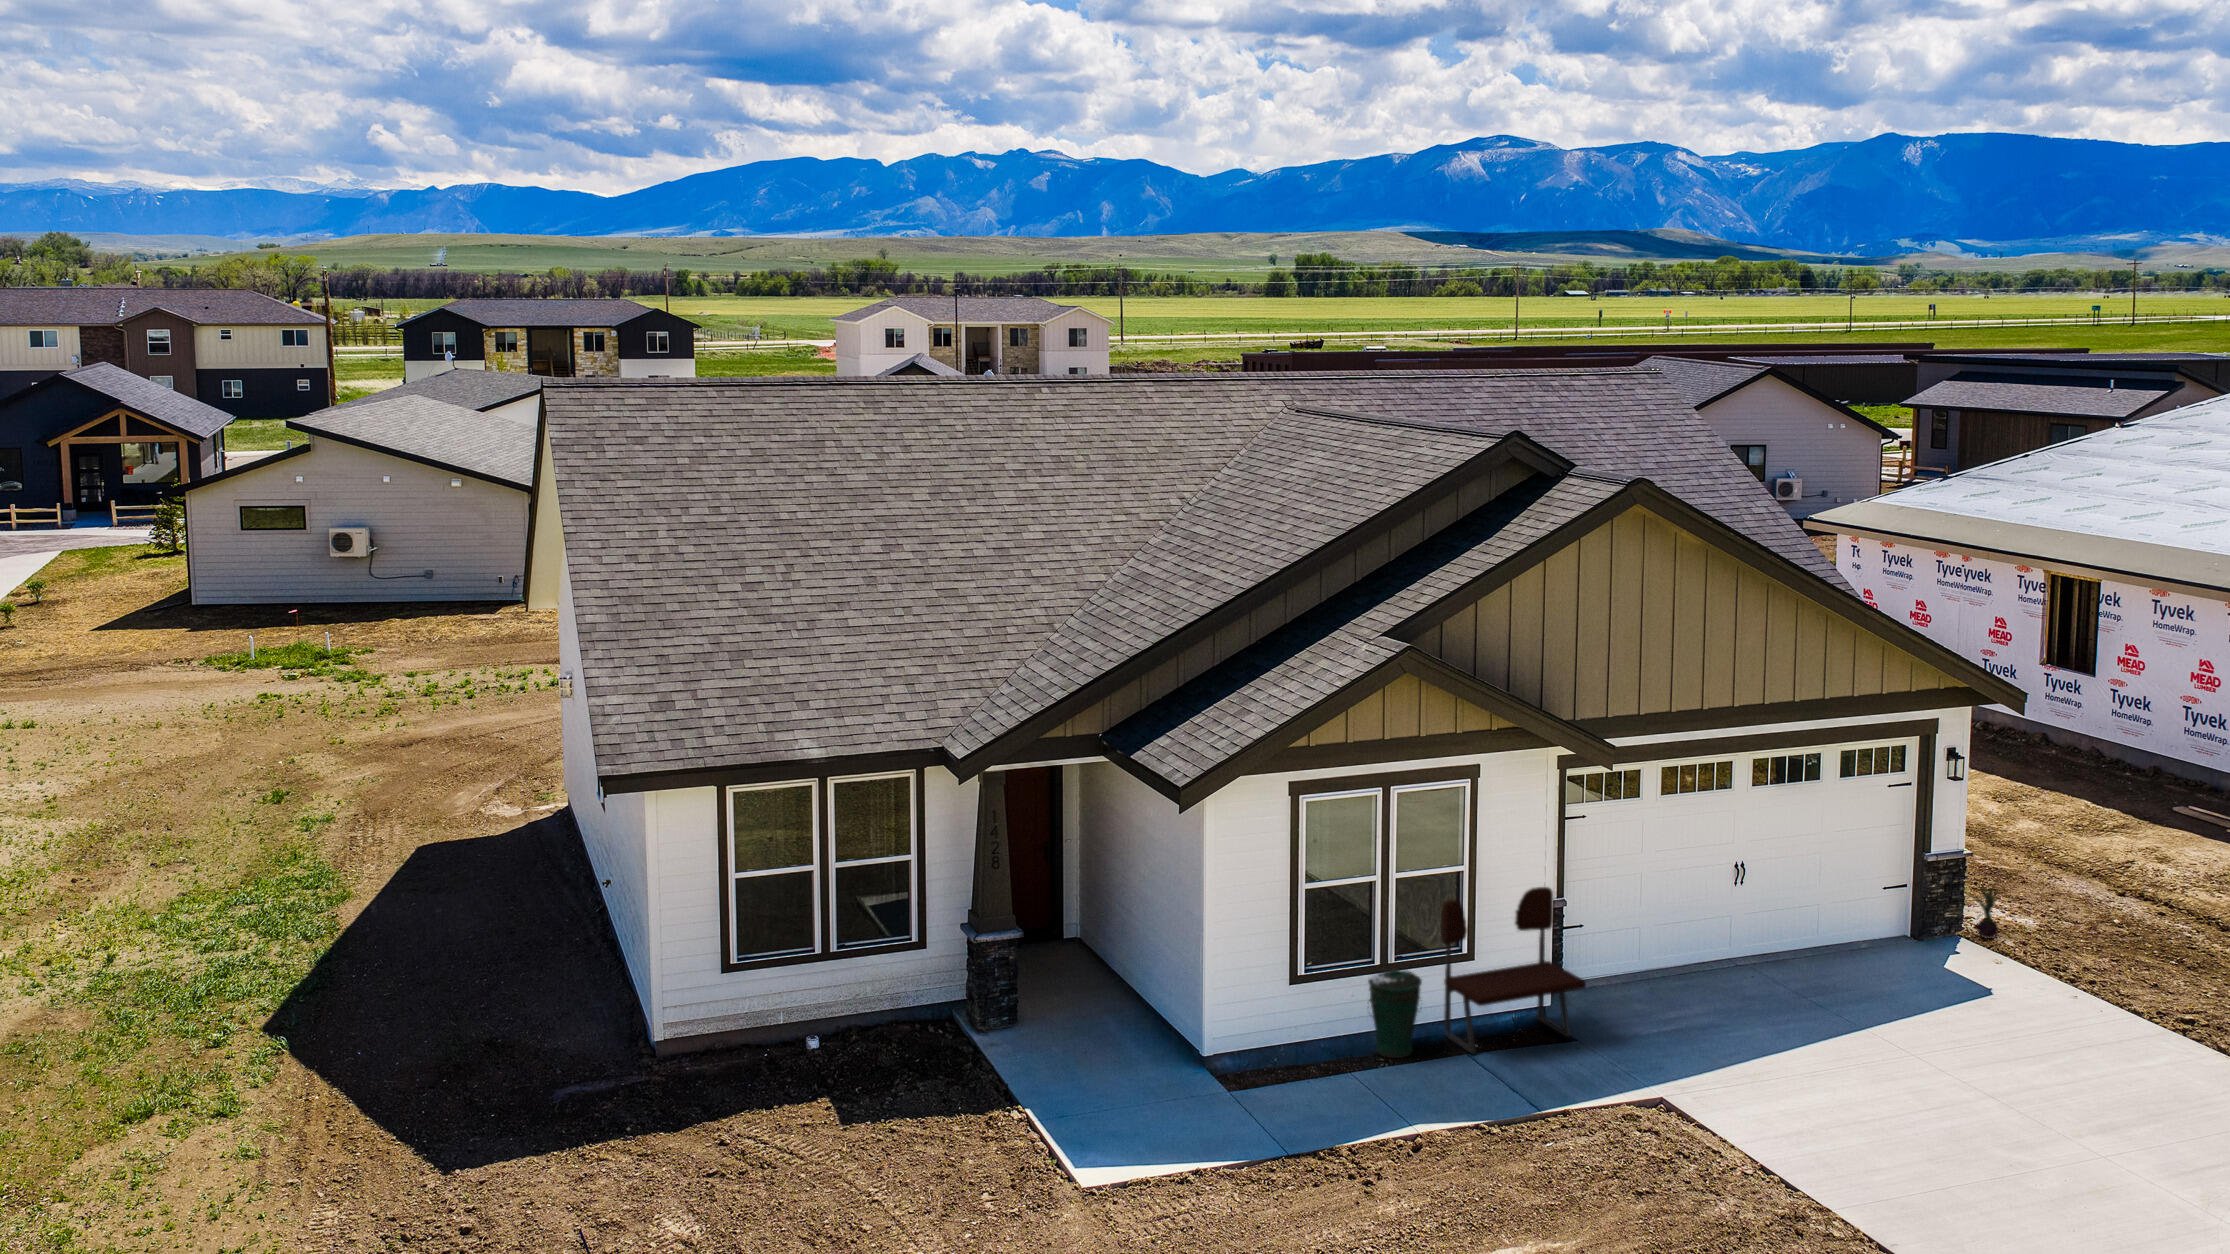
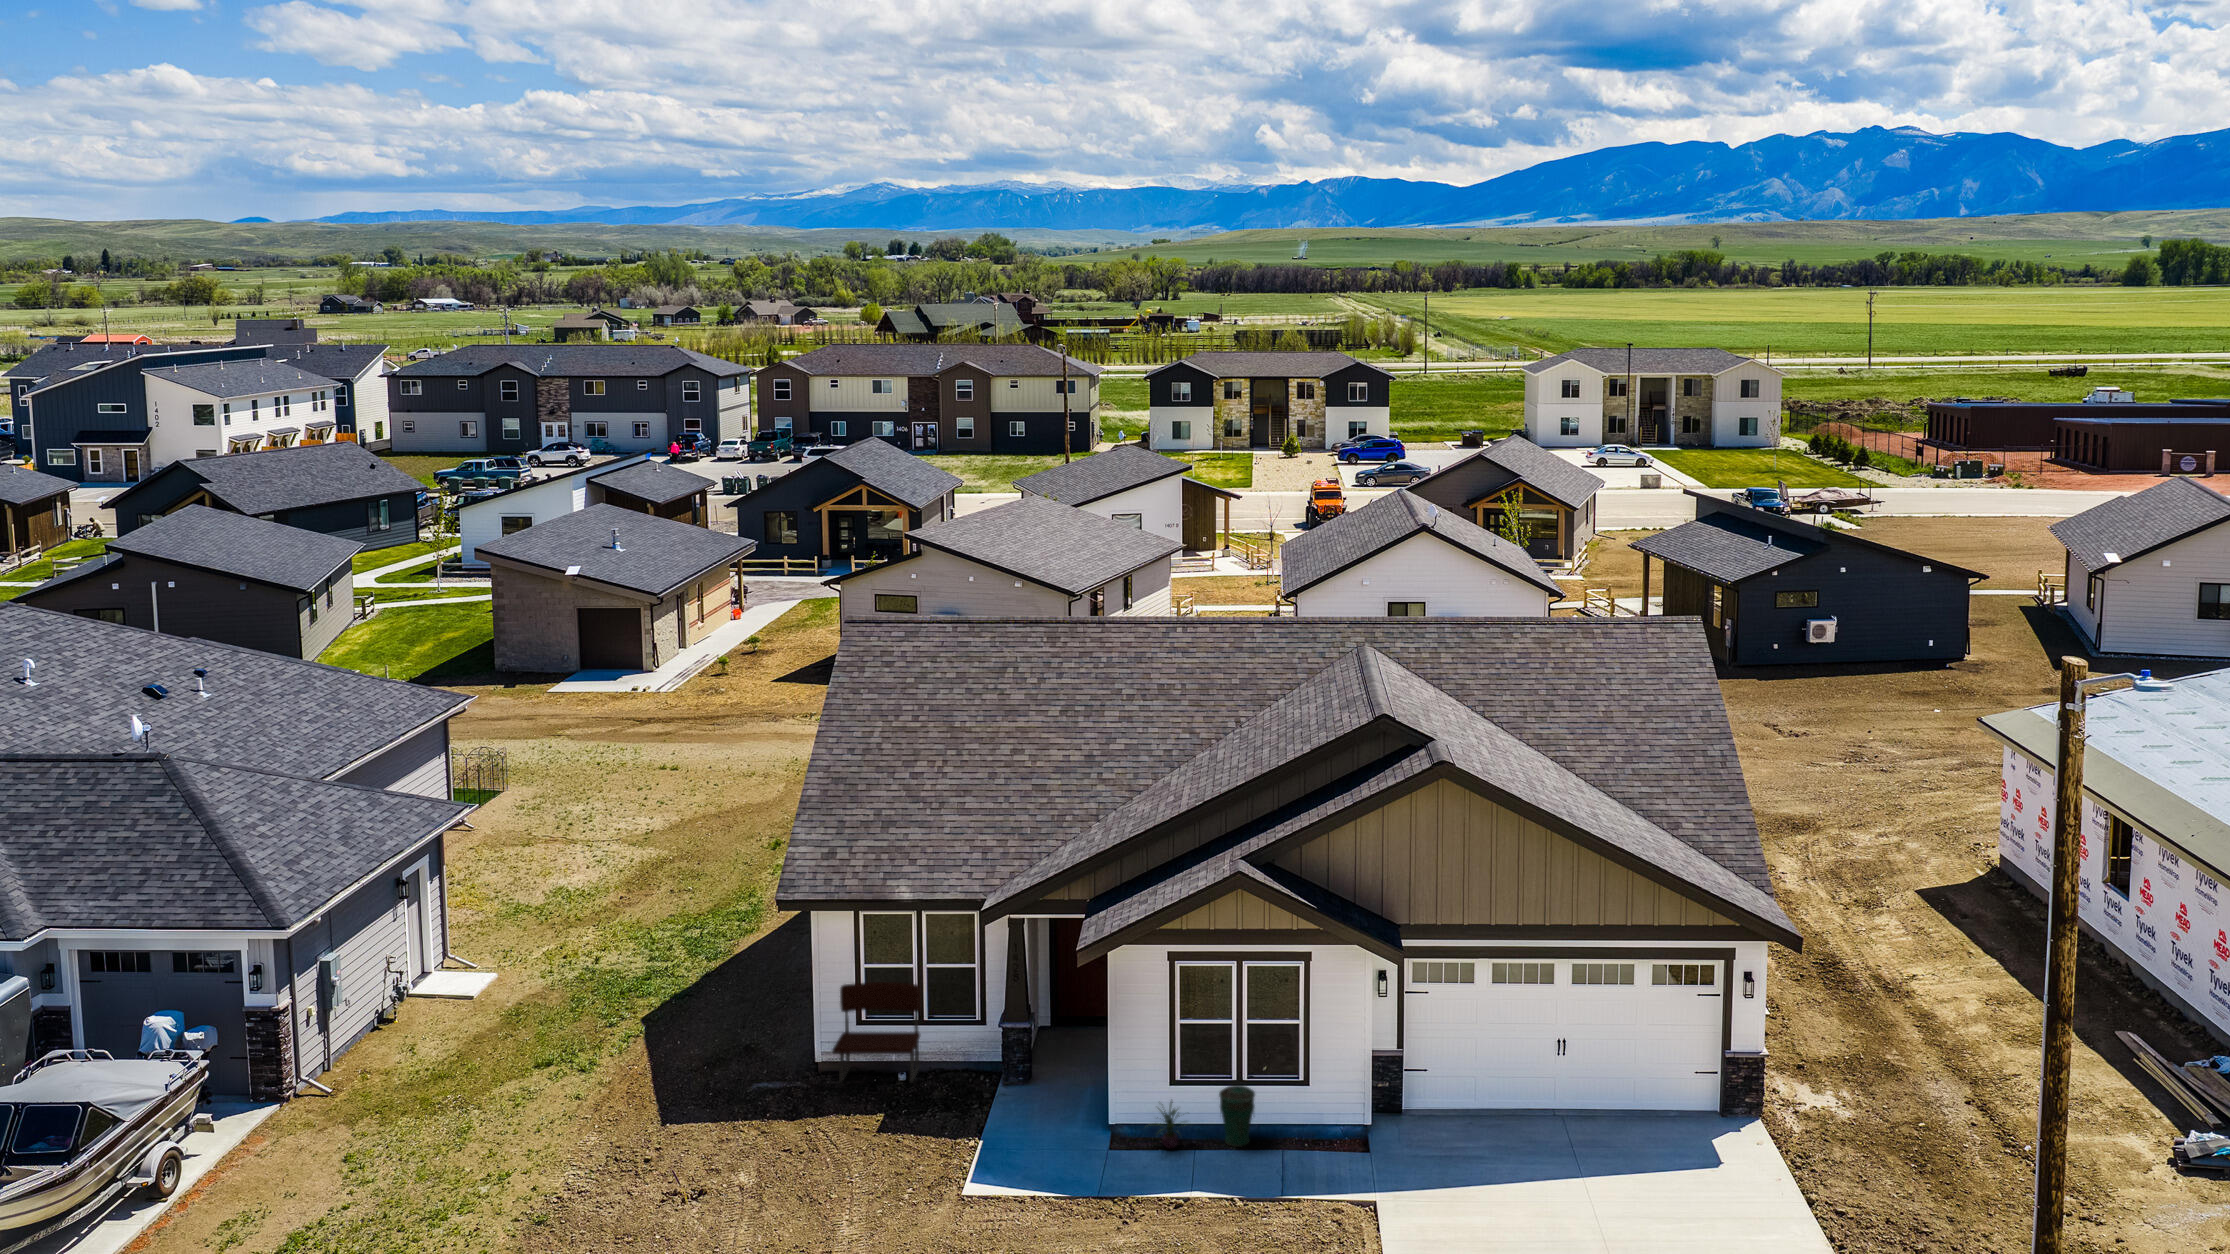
decorative plant: present [1970,883,1999,939] -> present [1157,1101,1179,1149]
bench: present [1441,887,1586,1054] -> present [832,982,921,1083]

